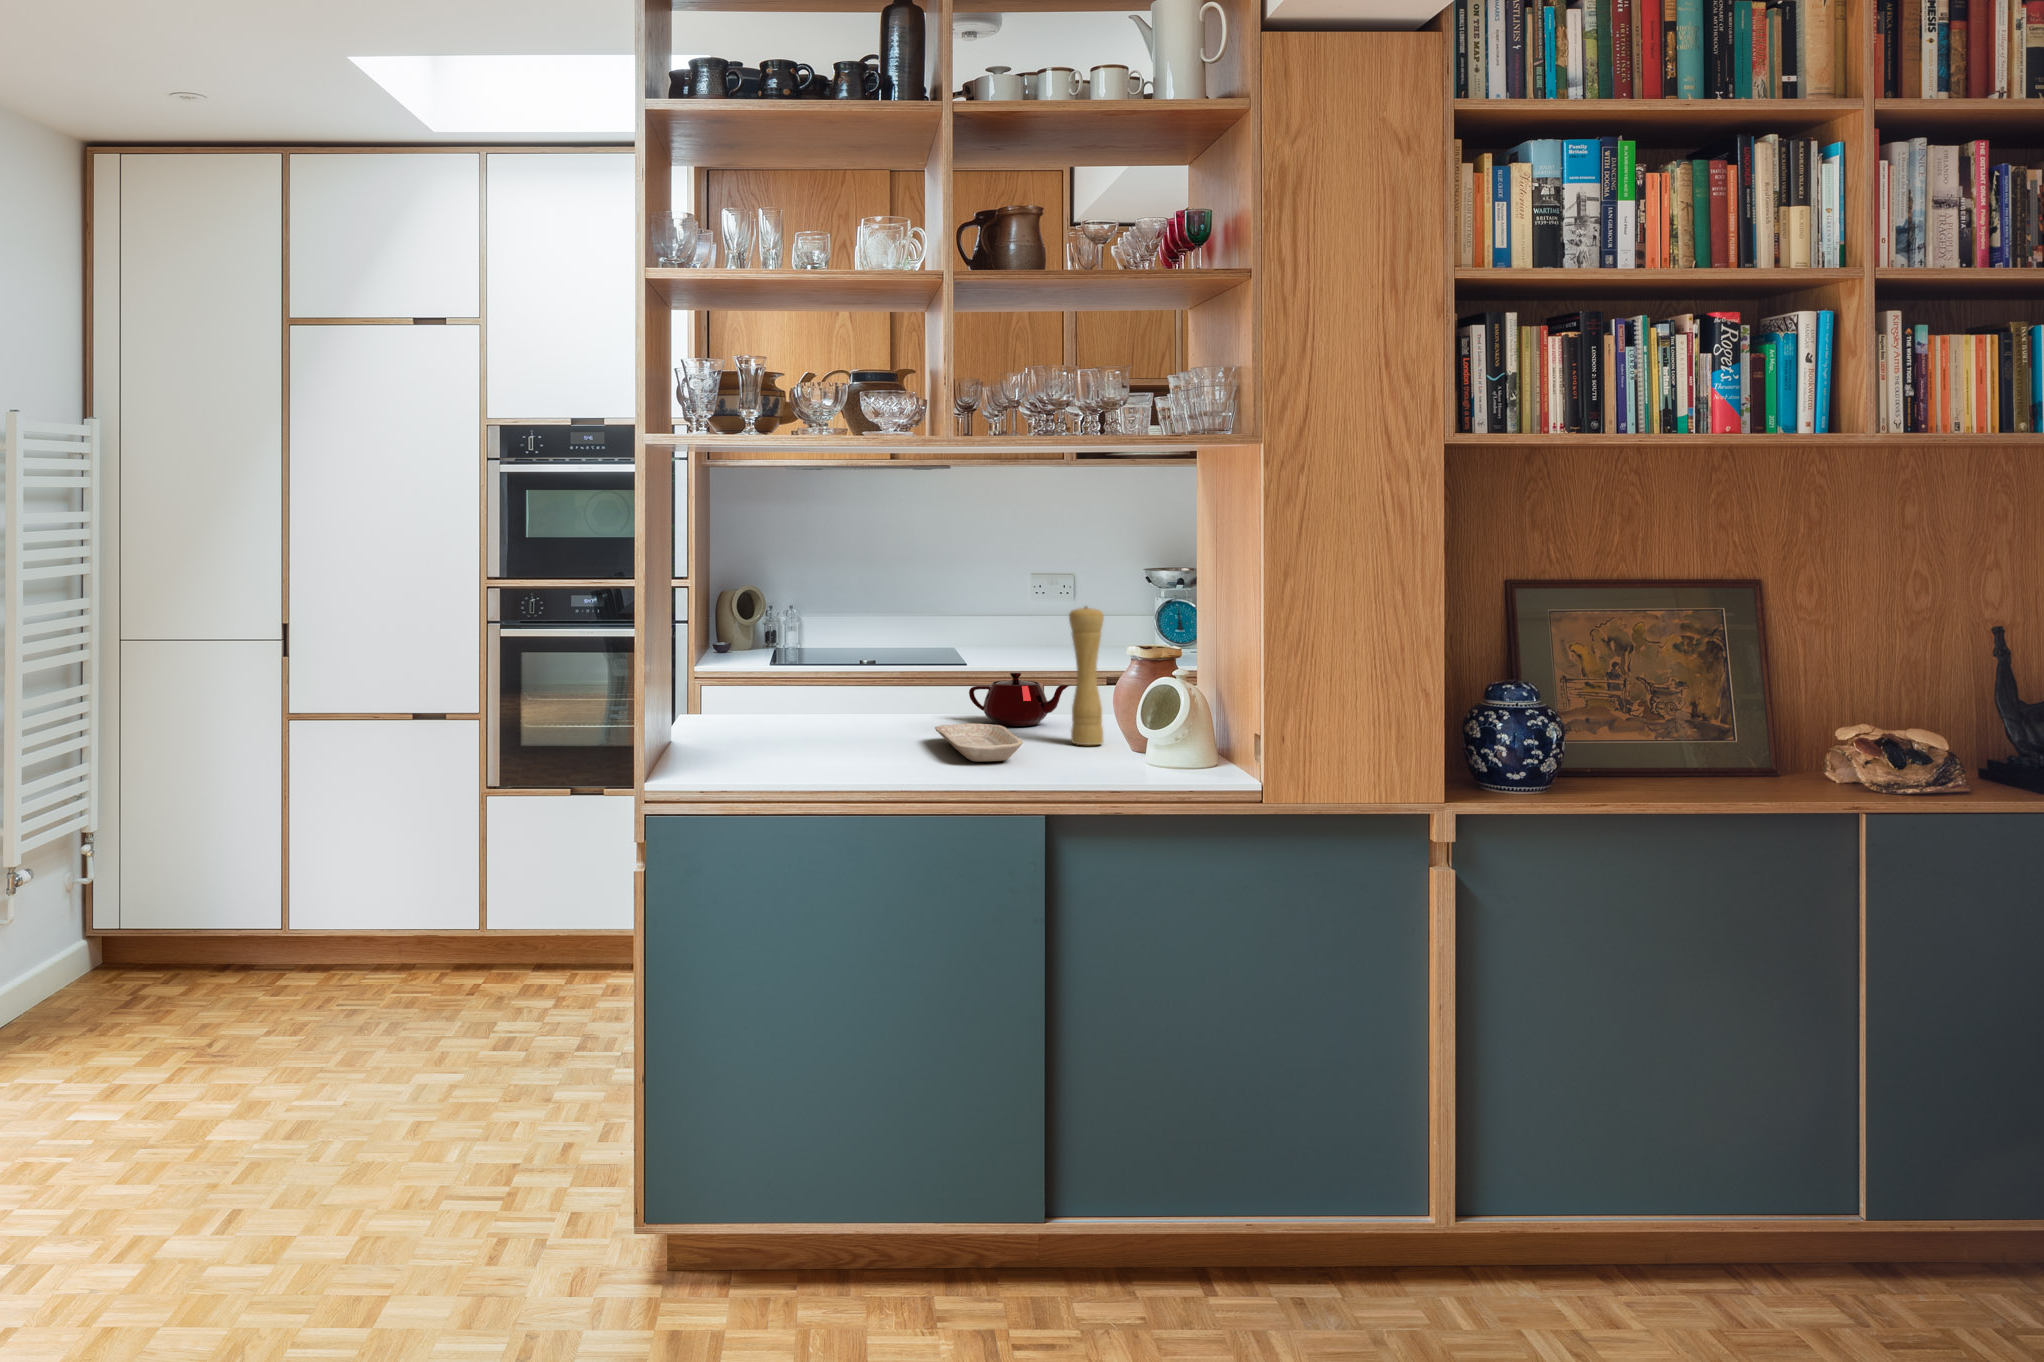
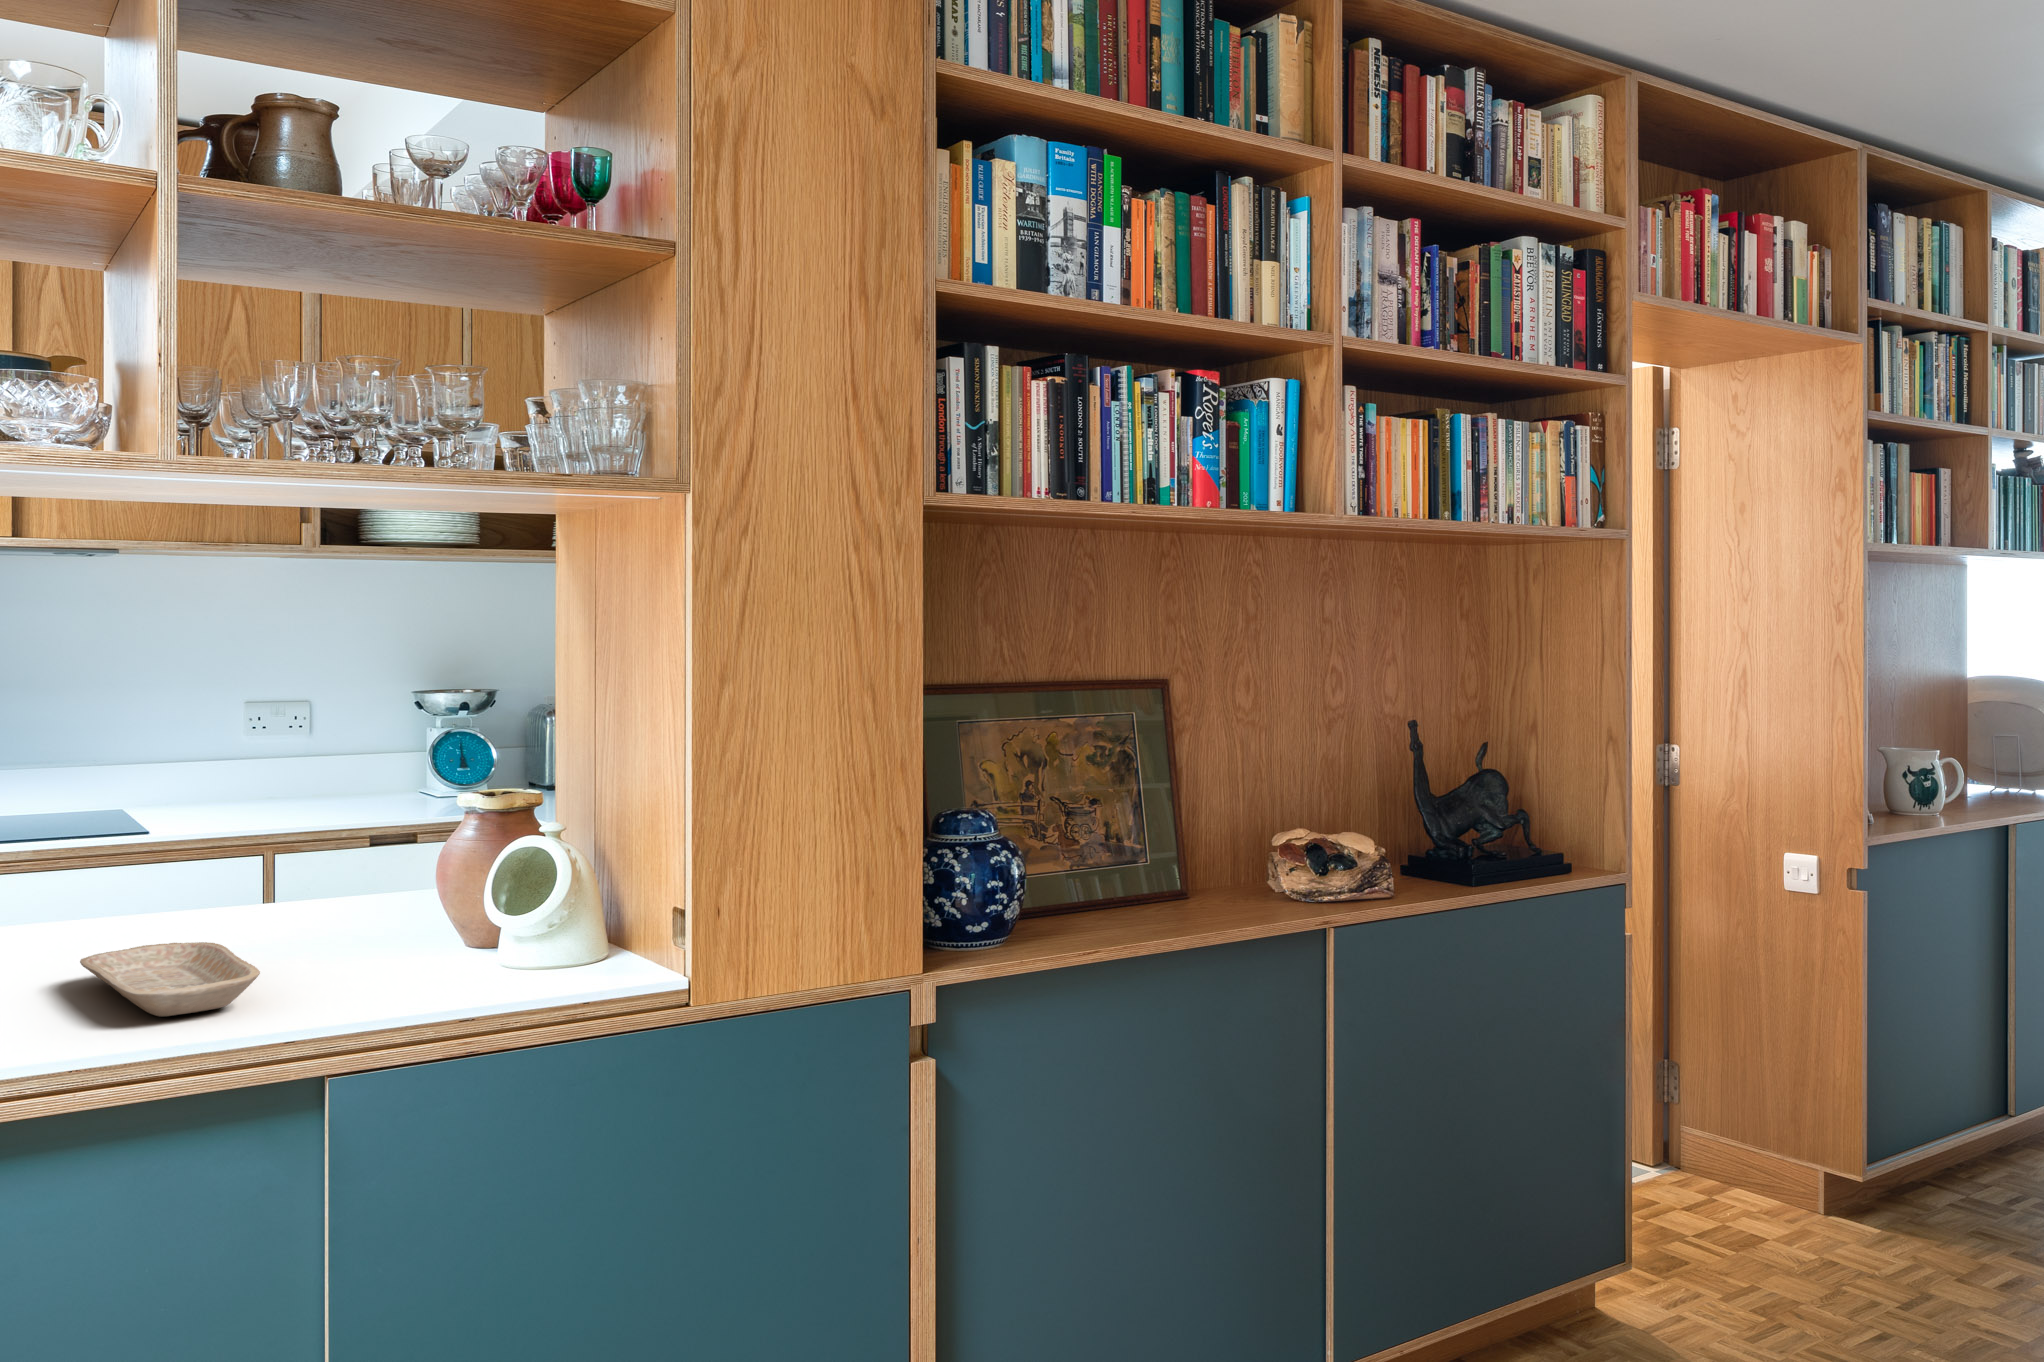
pepper mill: present [1069,606,1104,745] -> none [346,736,410,959]
teapot: present [969,672,1070,726] -> none [151,846,345,937]

